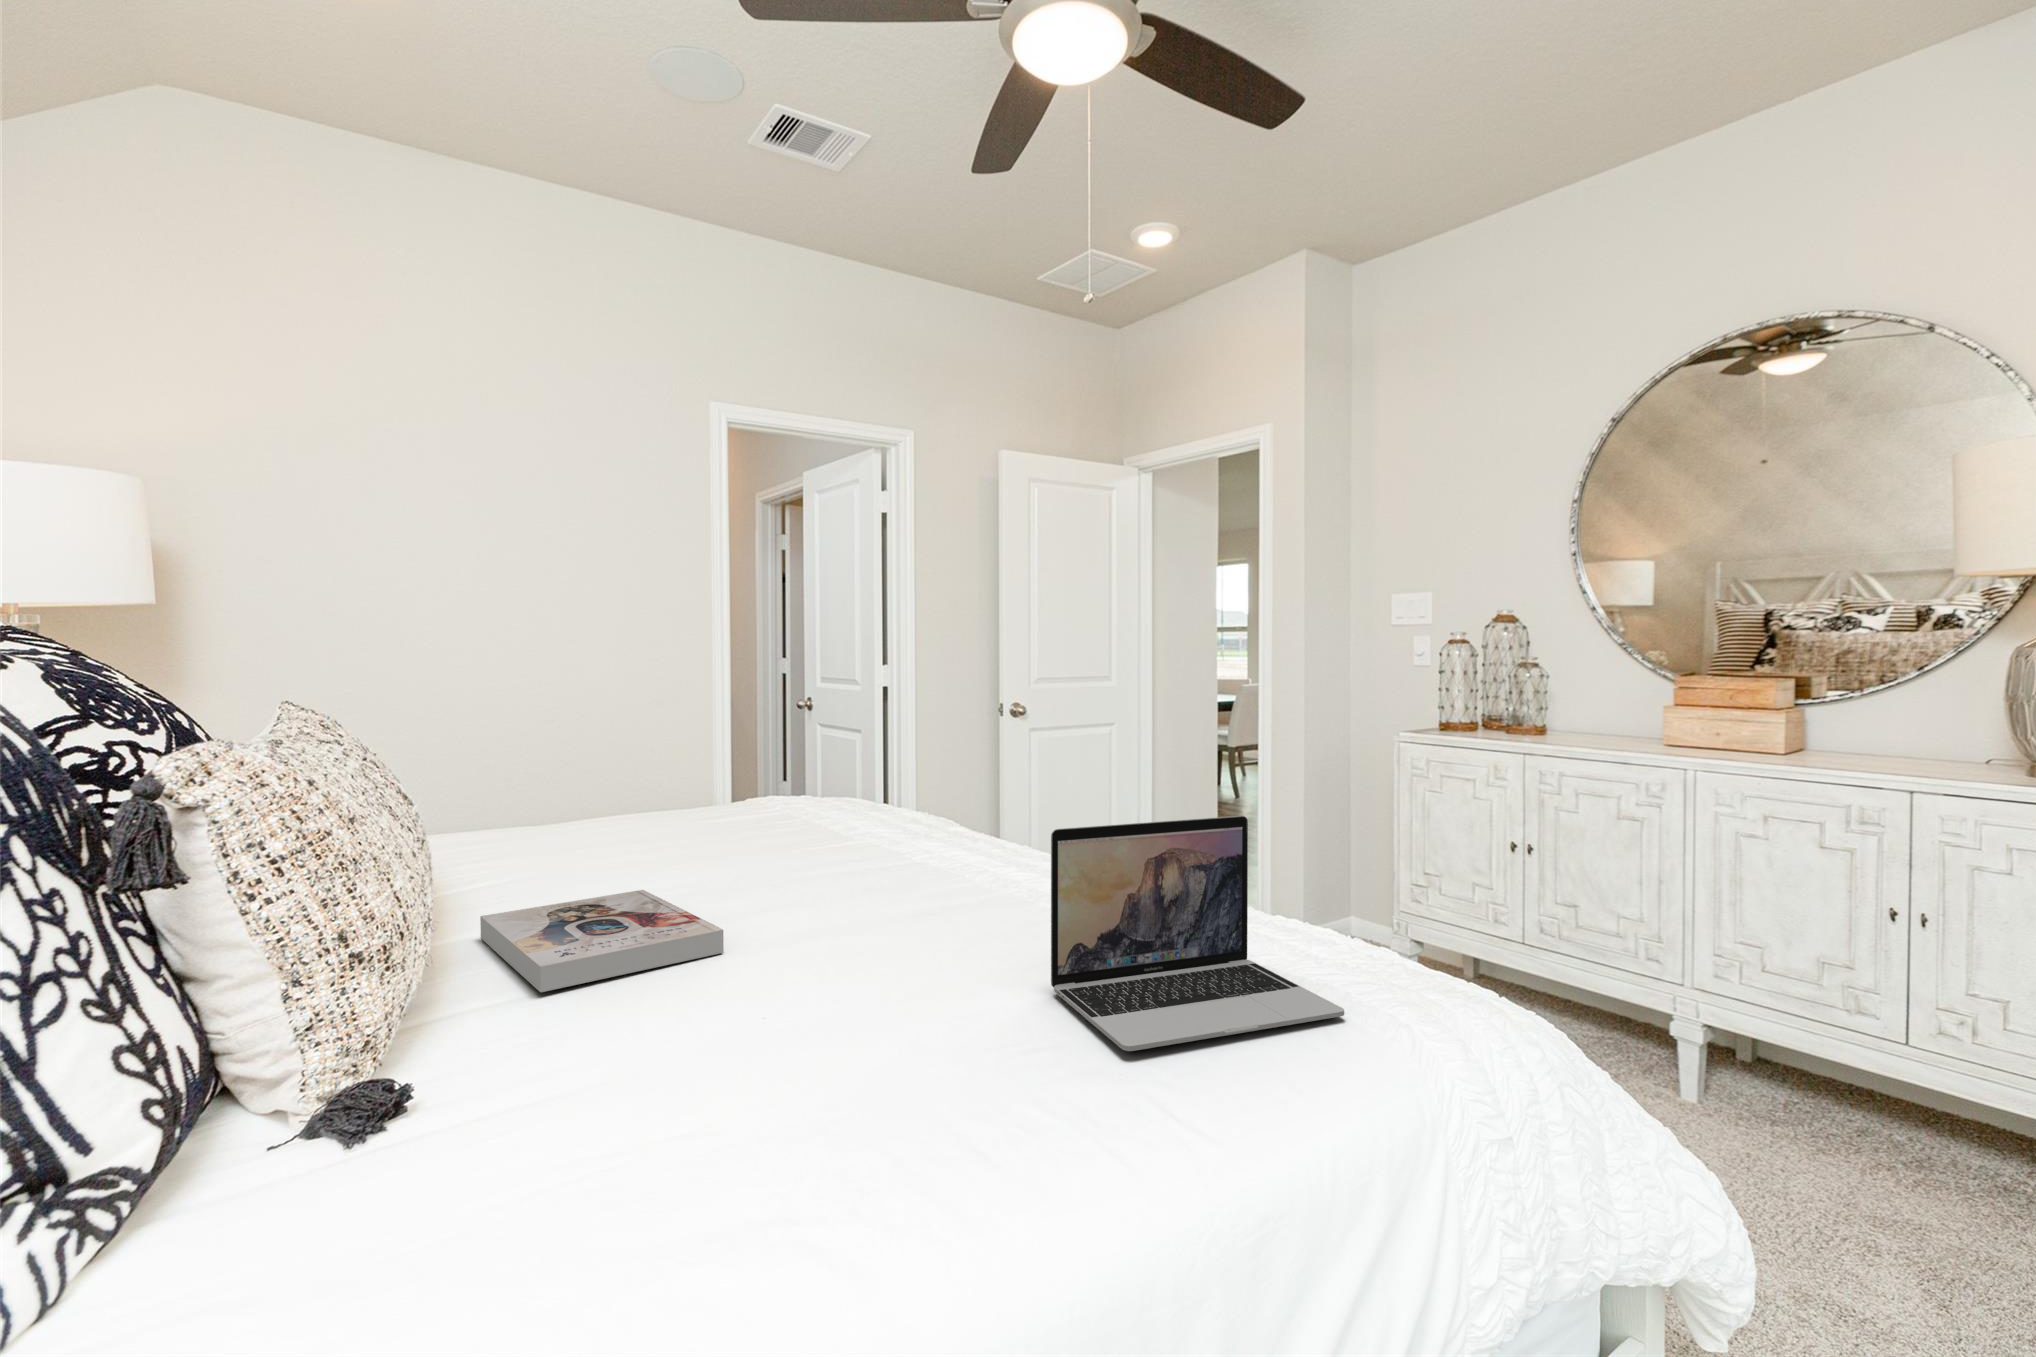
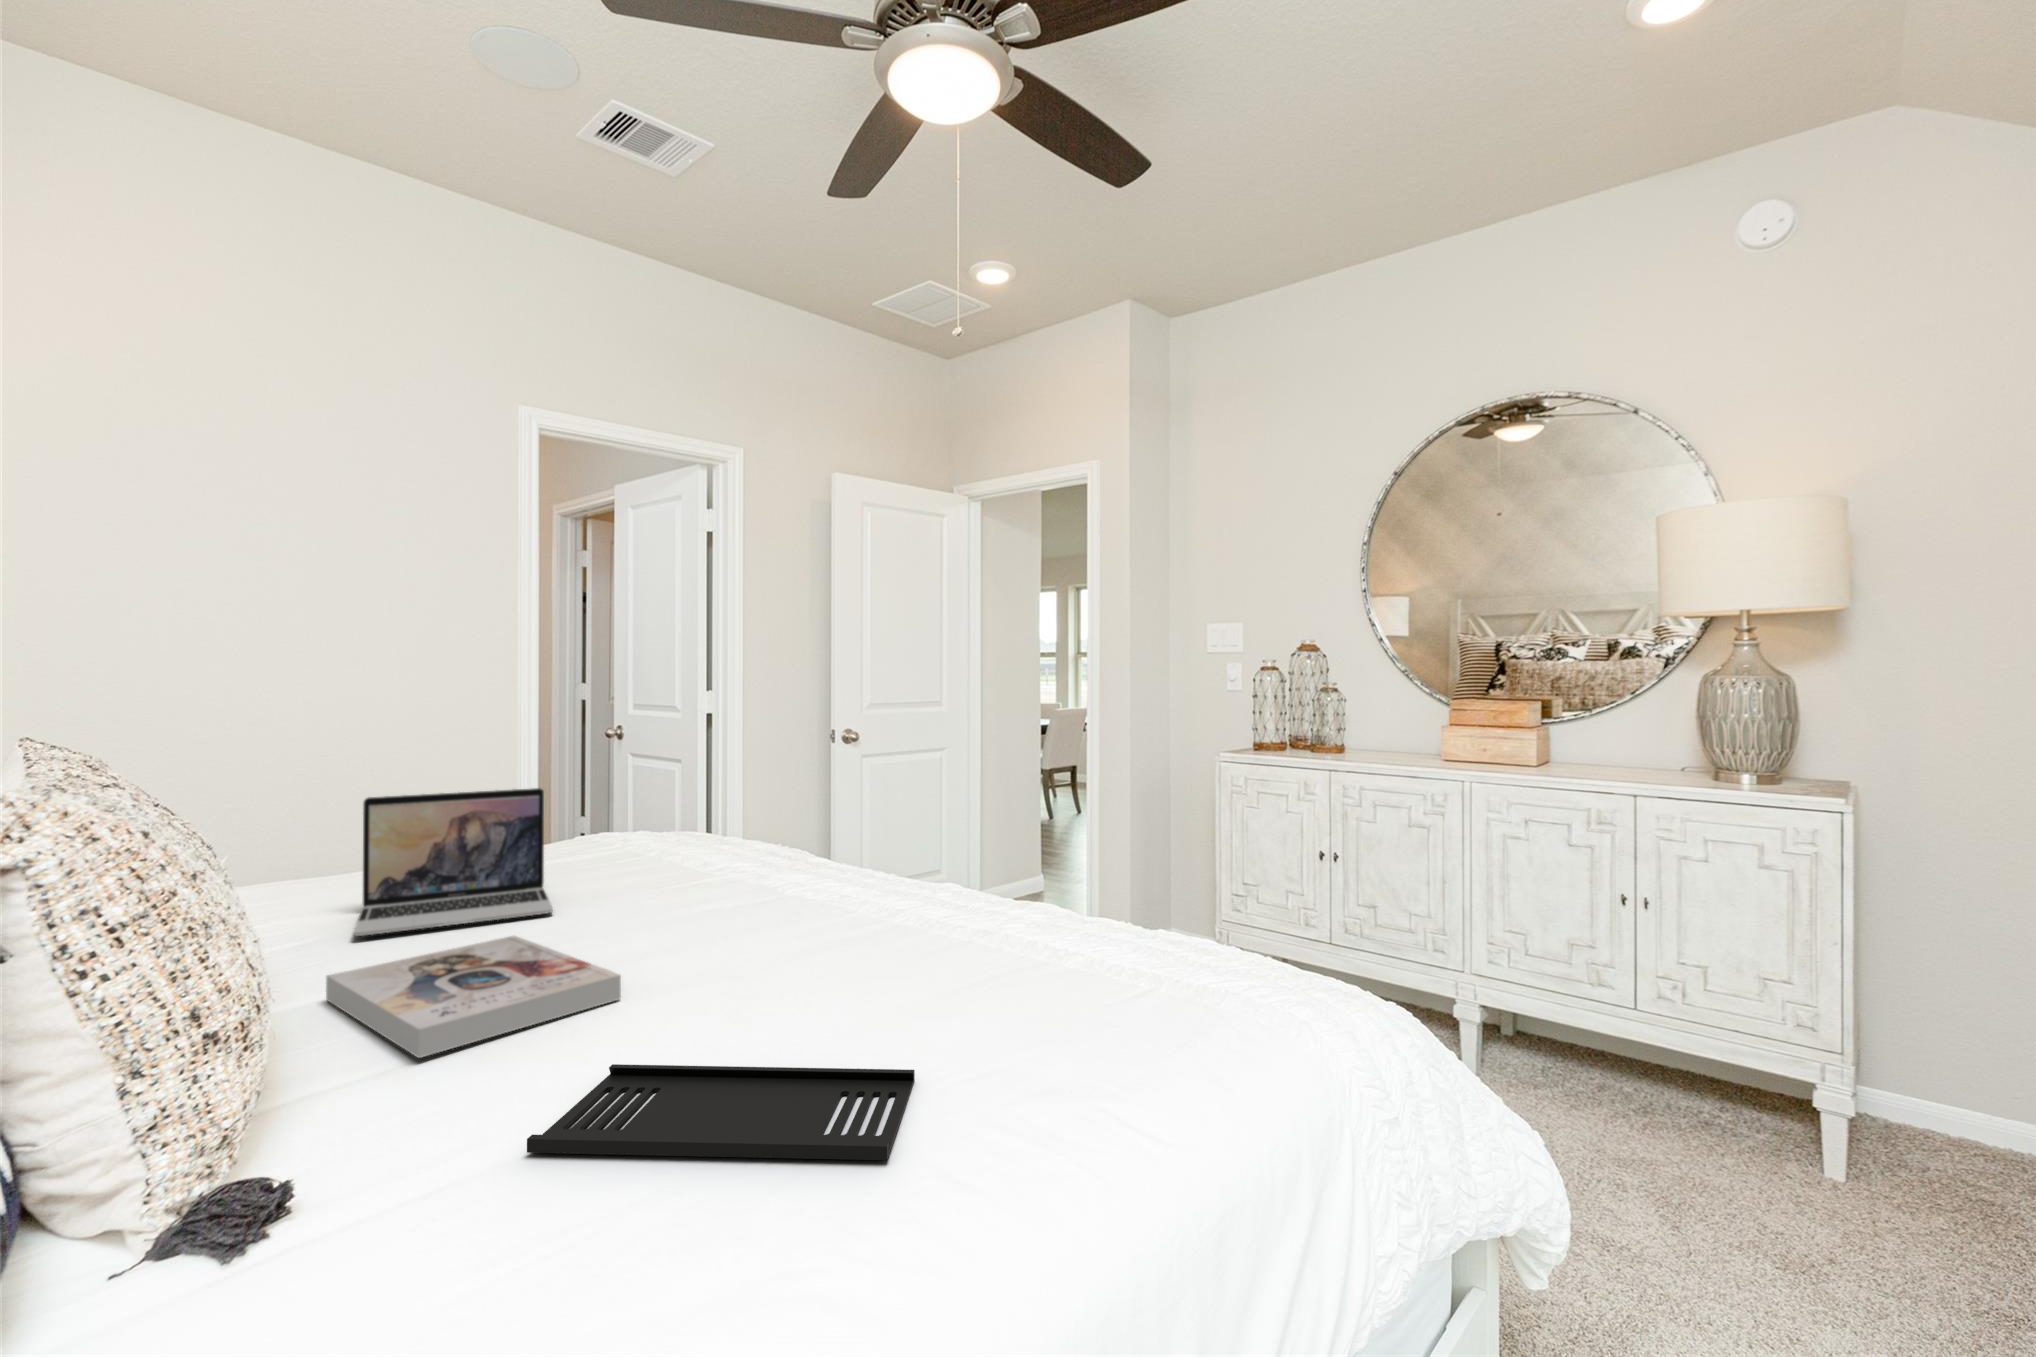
laptop: present [1051,816,1344,1051] -> present [353,788,553,936]
tray: none [608,1010,972,1117] -> present [527,1064,915,1160]

